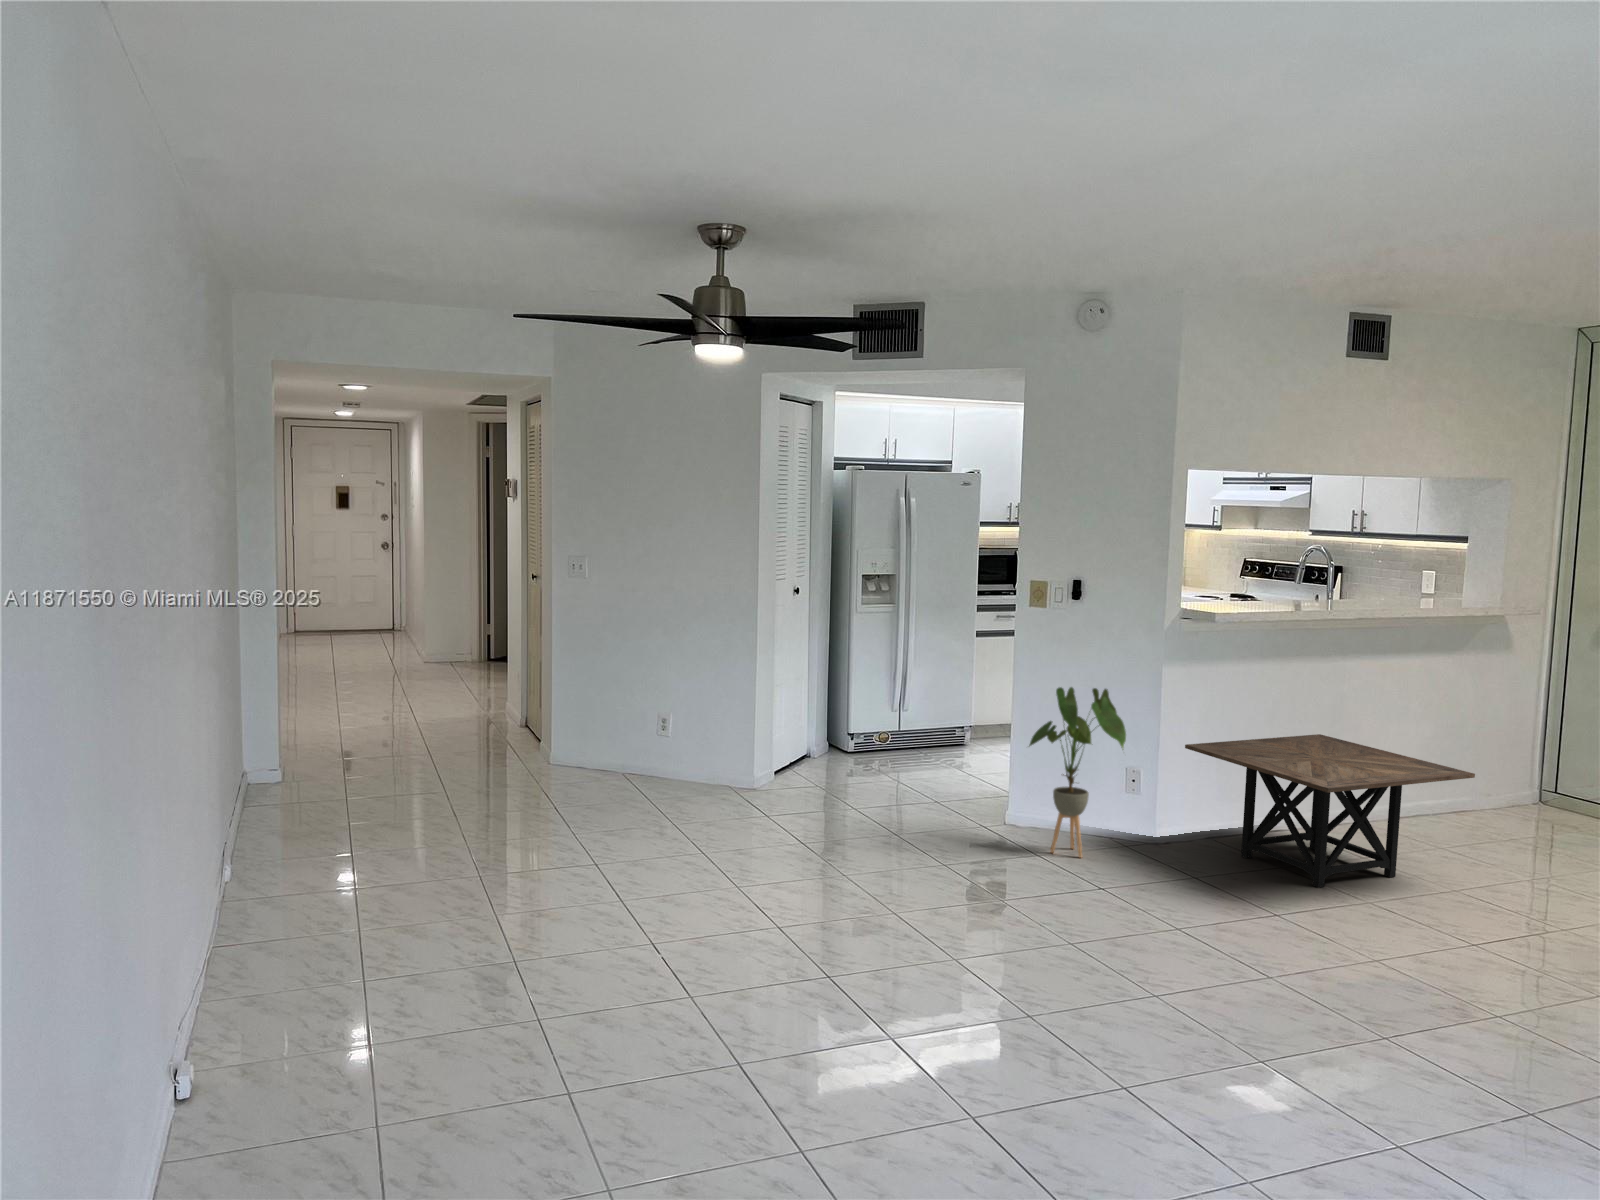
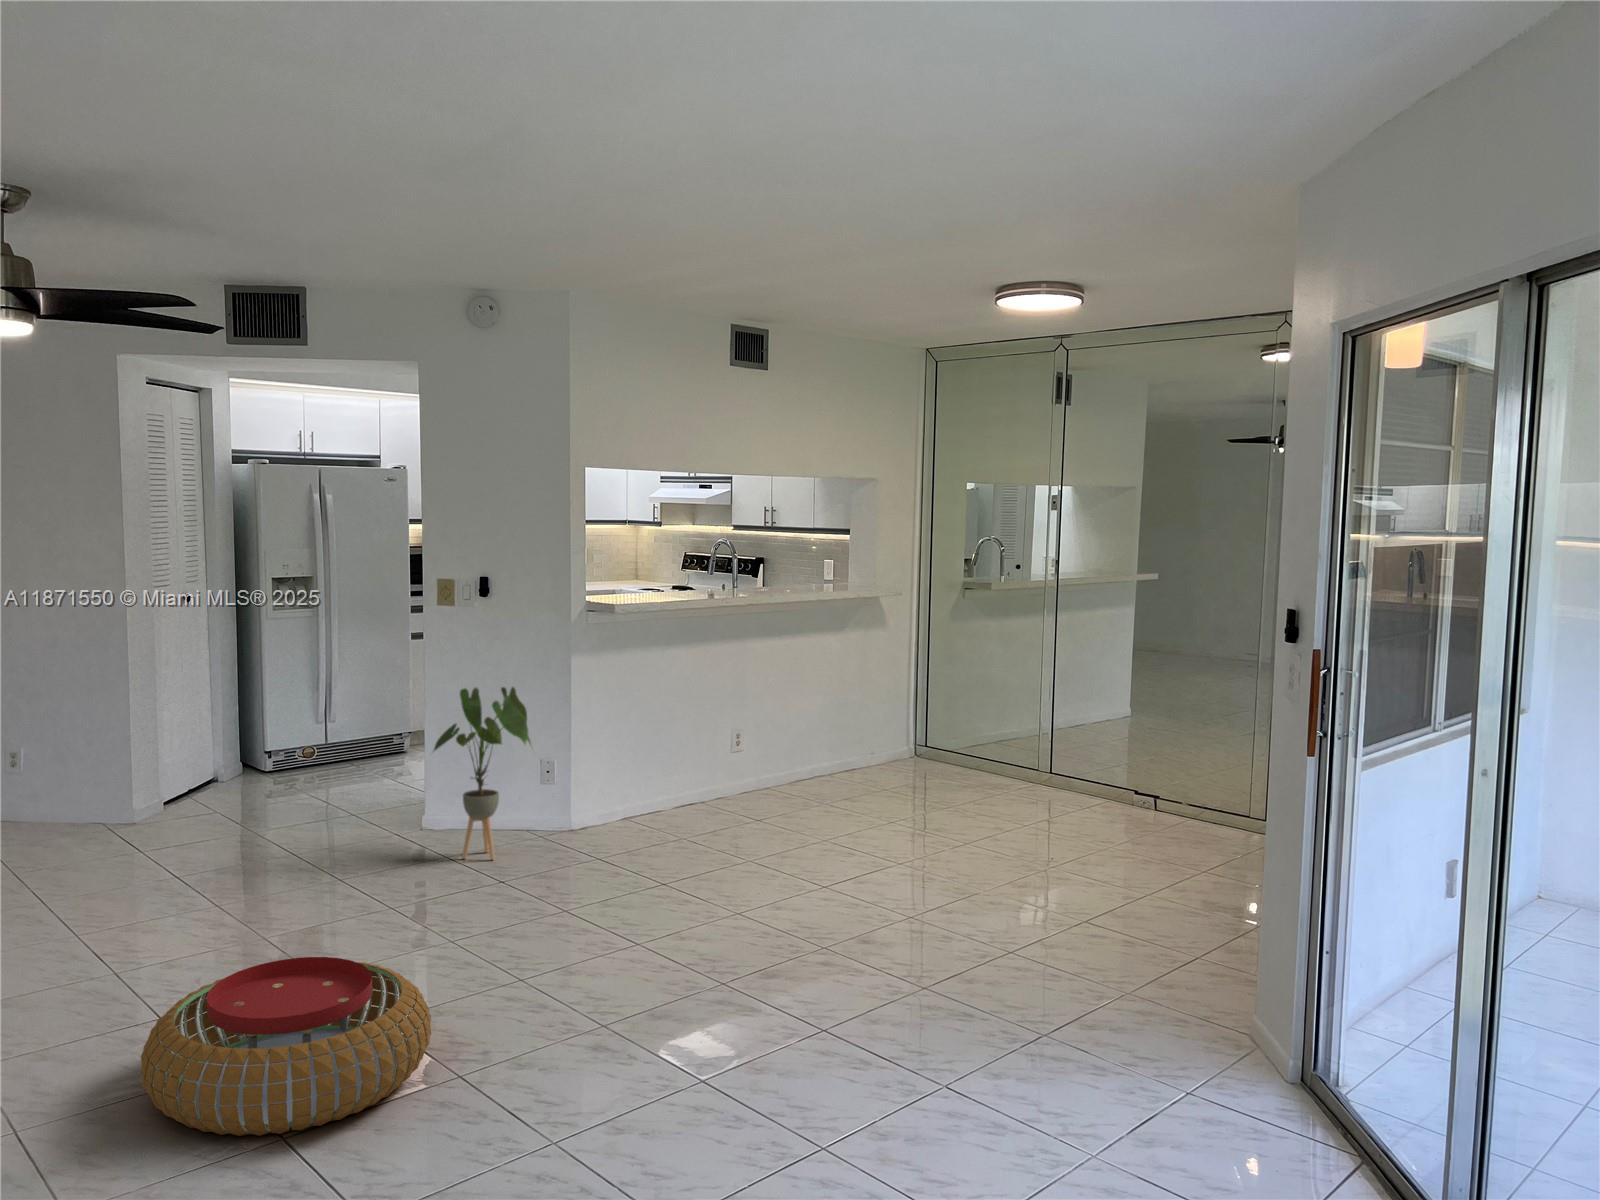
side table: present [1185,734,1475,888] -> none [596,717,845,861]
pouf: none [829,938,1085,1108] -> present [141,957,431,1136]

